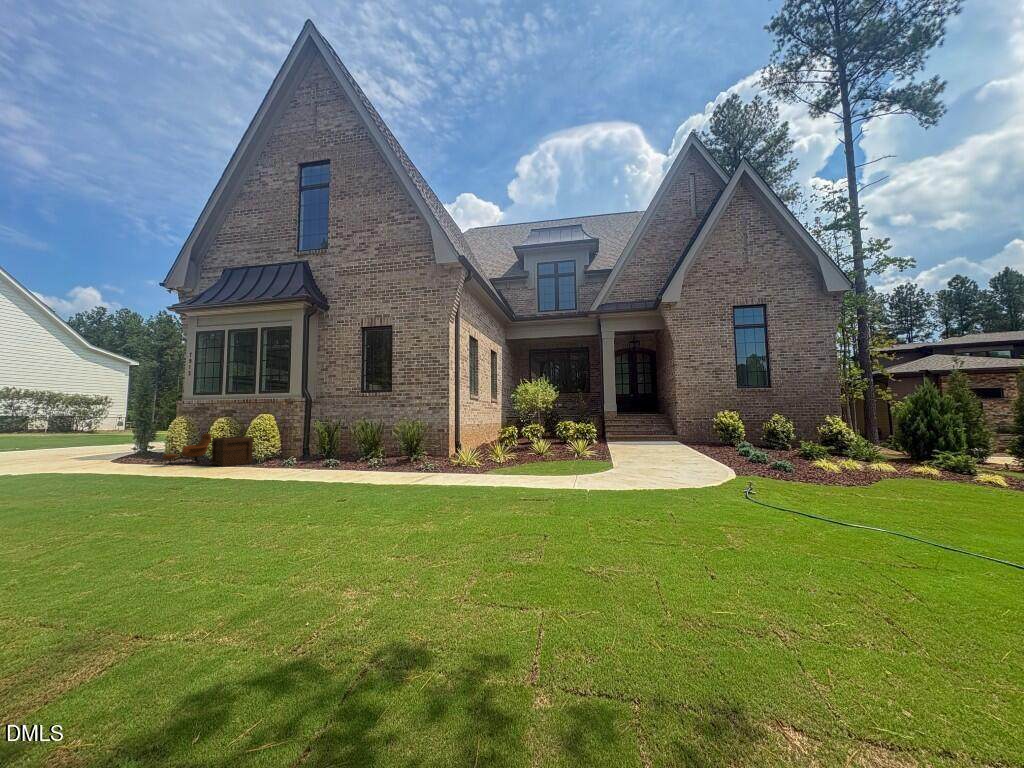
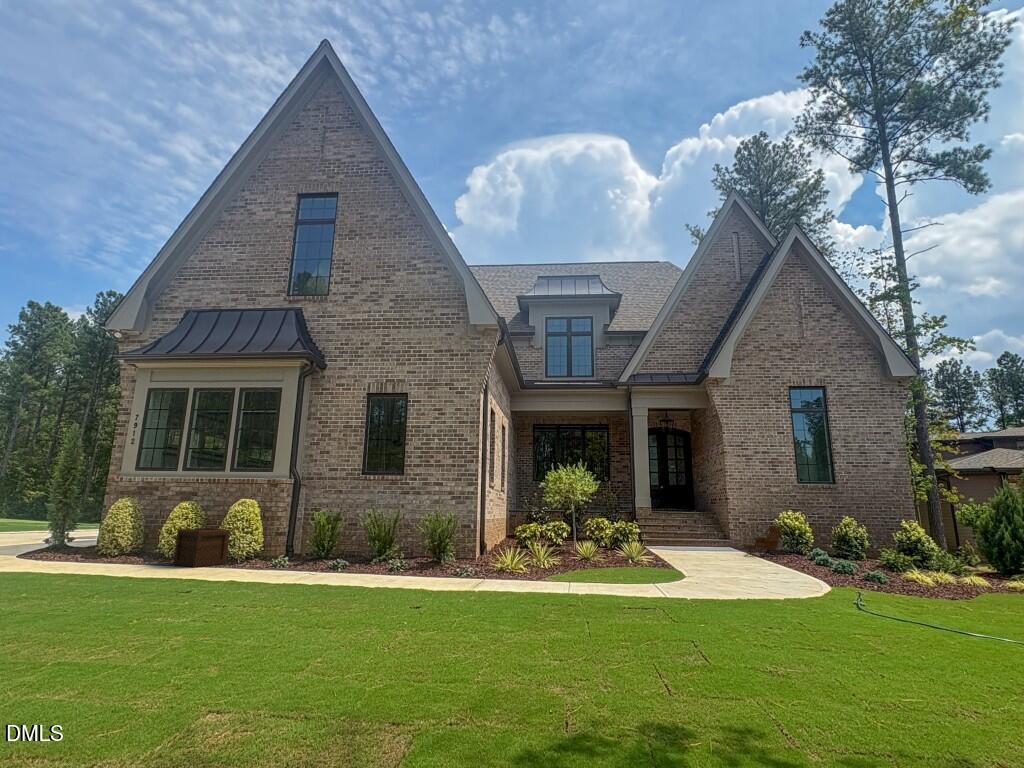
lounge chair: present [162,433,211,466] -> present [743,527,780,556]

